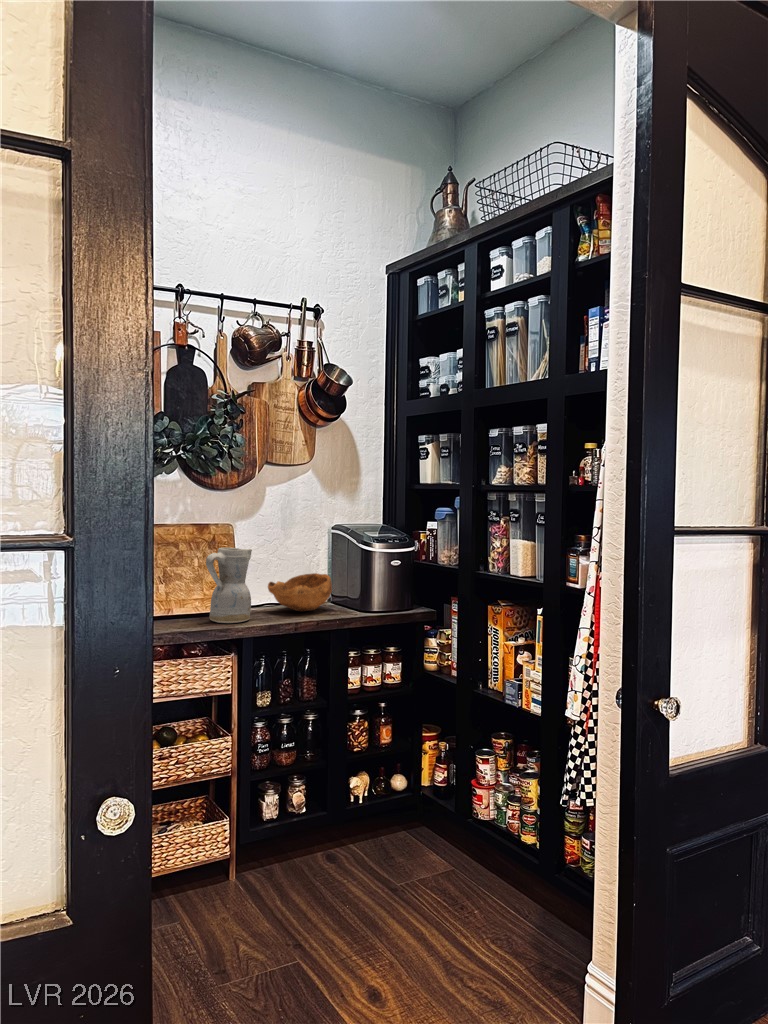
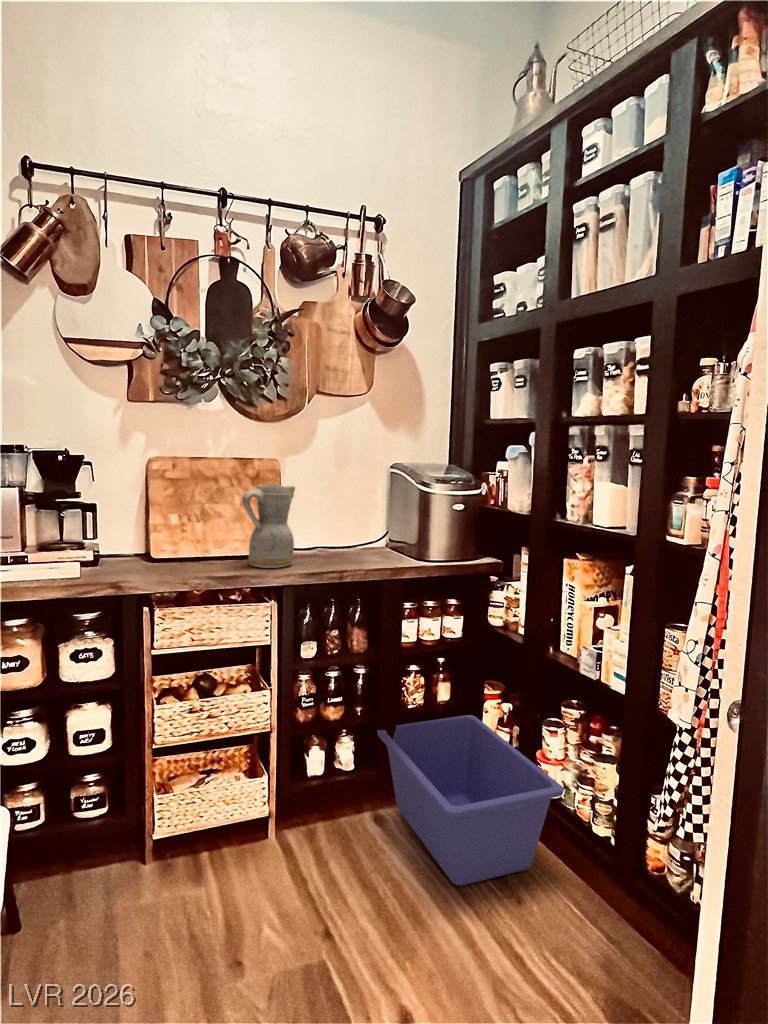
wooden bowl: present [268,573,332,611] -> none [317,515,388,556]
storage bin: none [327,755,496,898] -> present [377,715,564,886]

